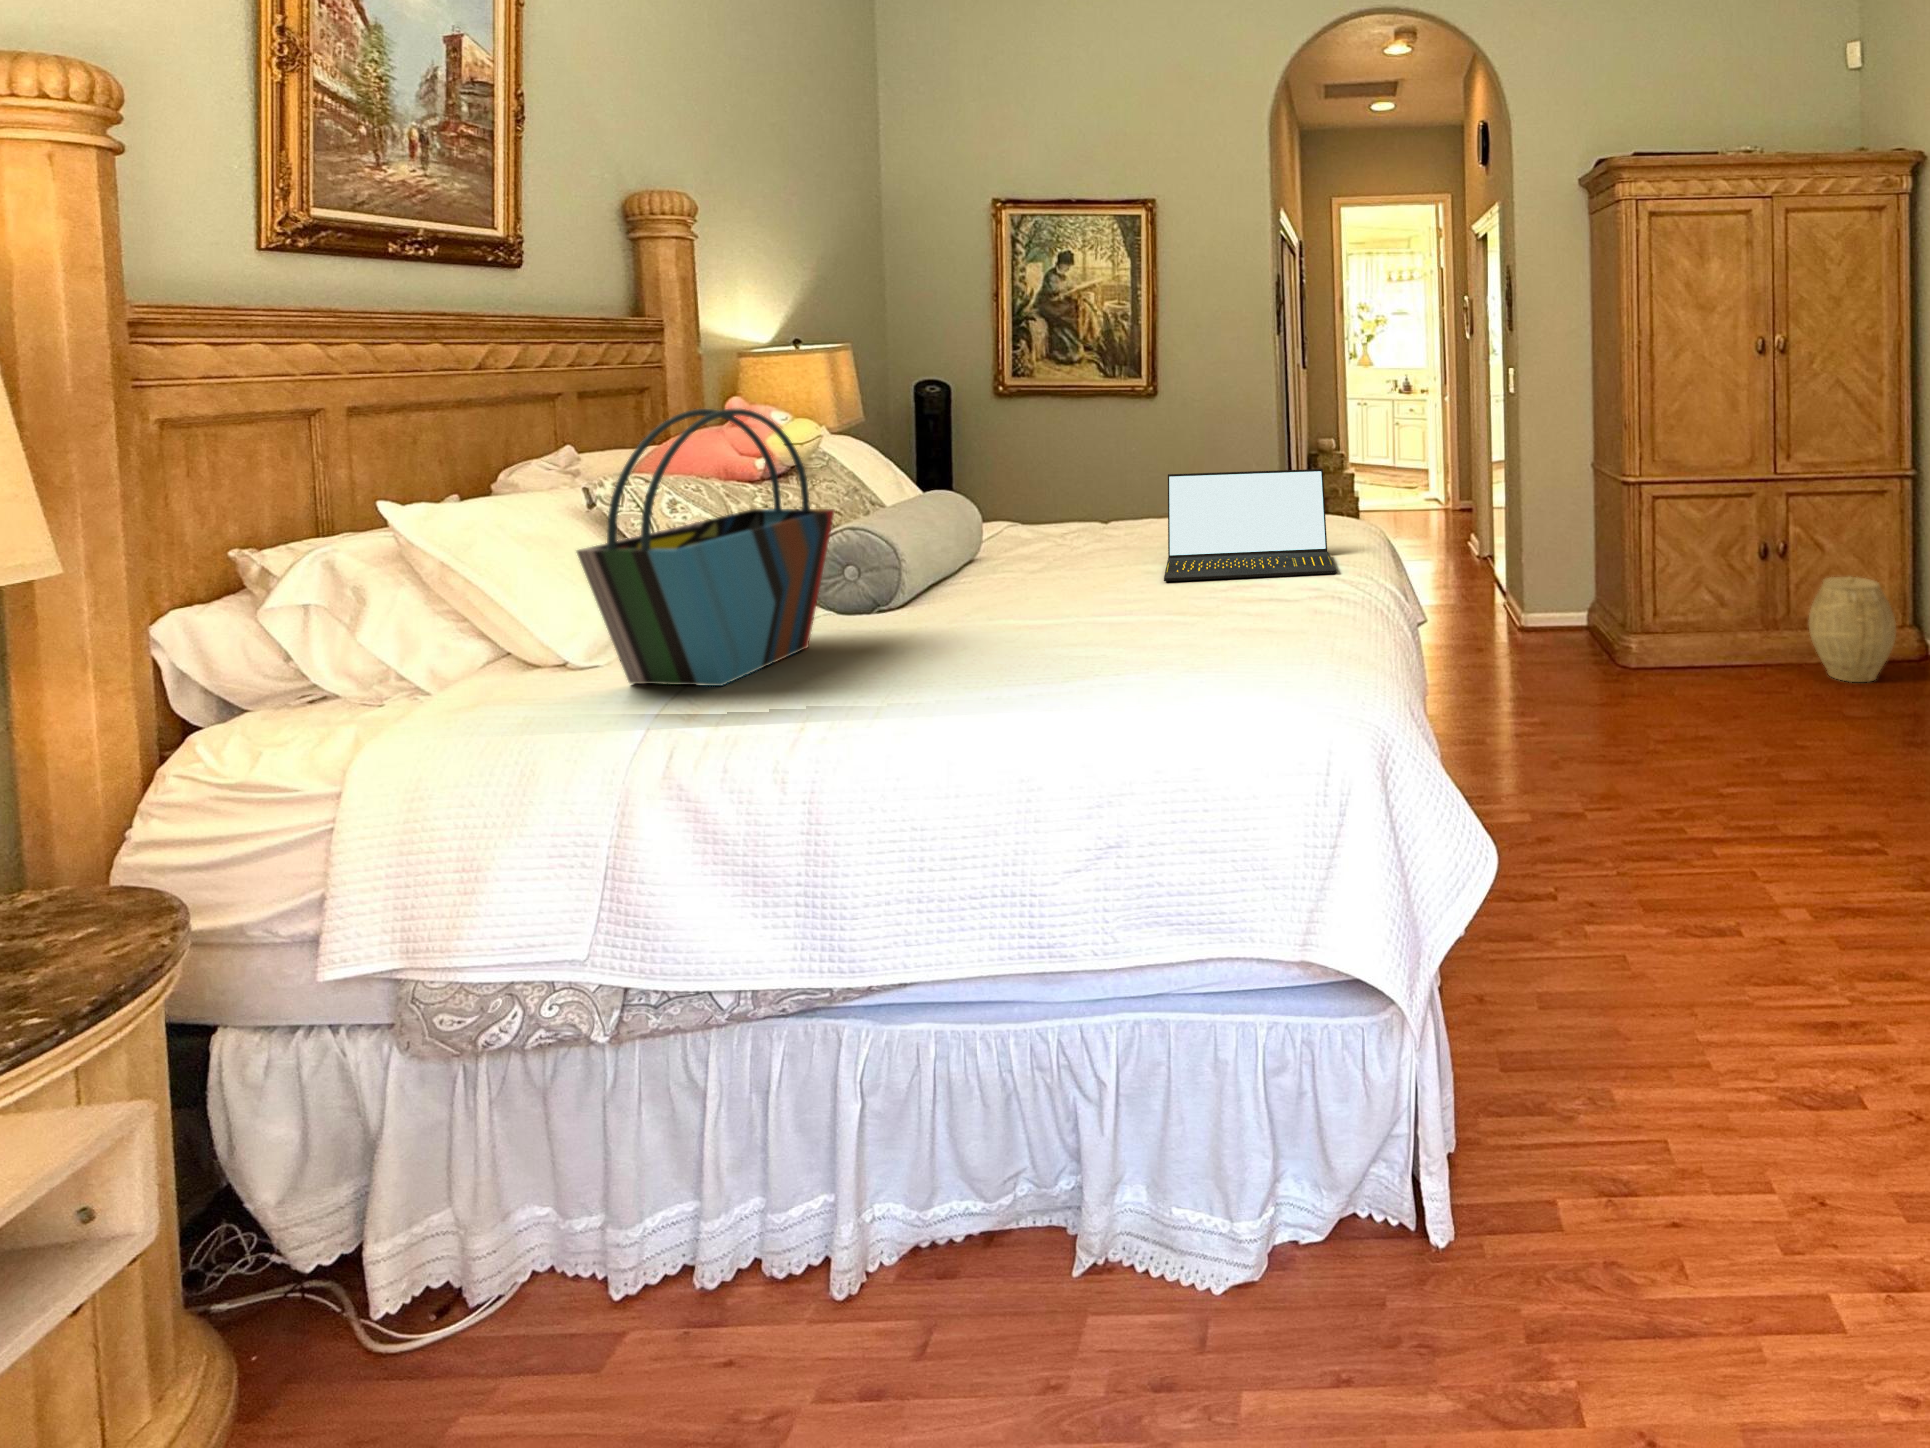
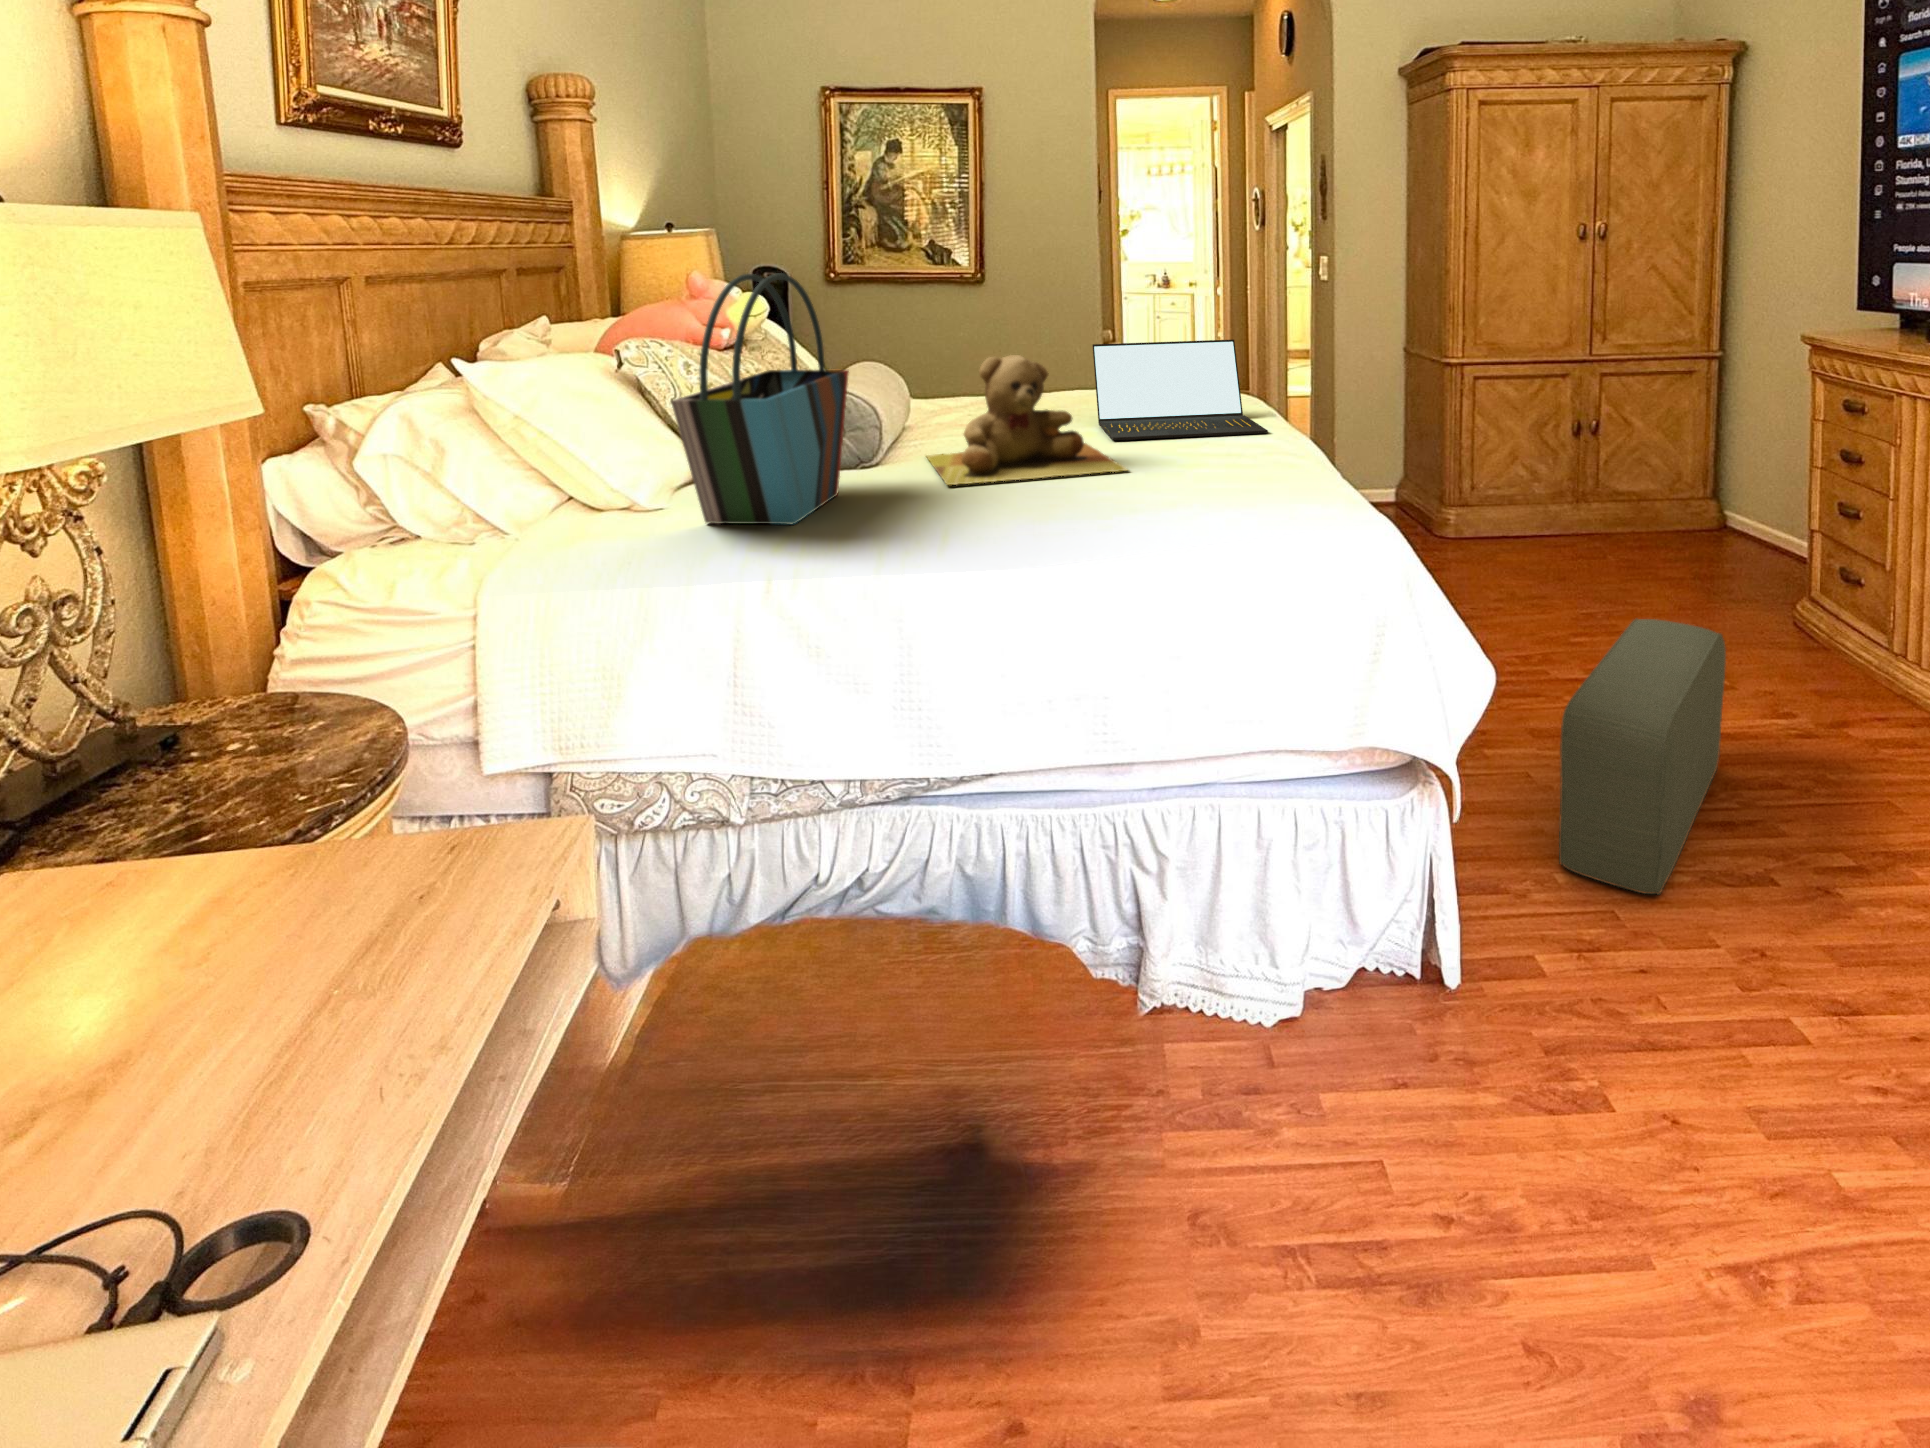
teddy bear: none [932,491,1144,637] -> present [926,355,1127,485]
woven basket: present [1808,576,1896,682] -> none [1615,447,1698,544]
pouf: none [1618,782,1841,1121] -> present [1559,618,1726,895]

